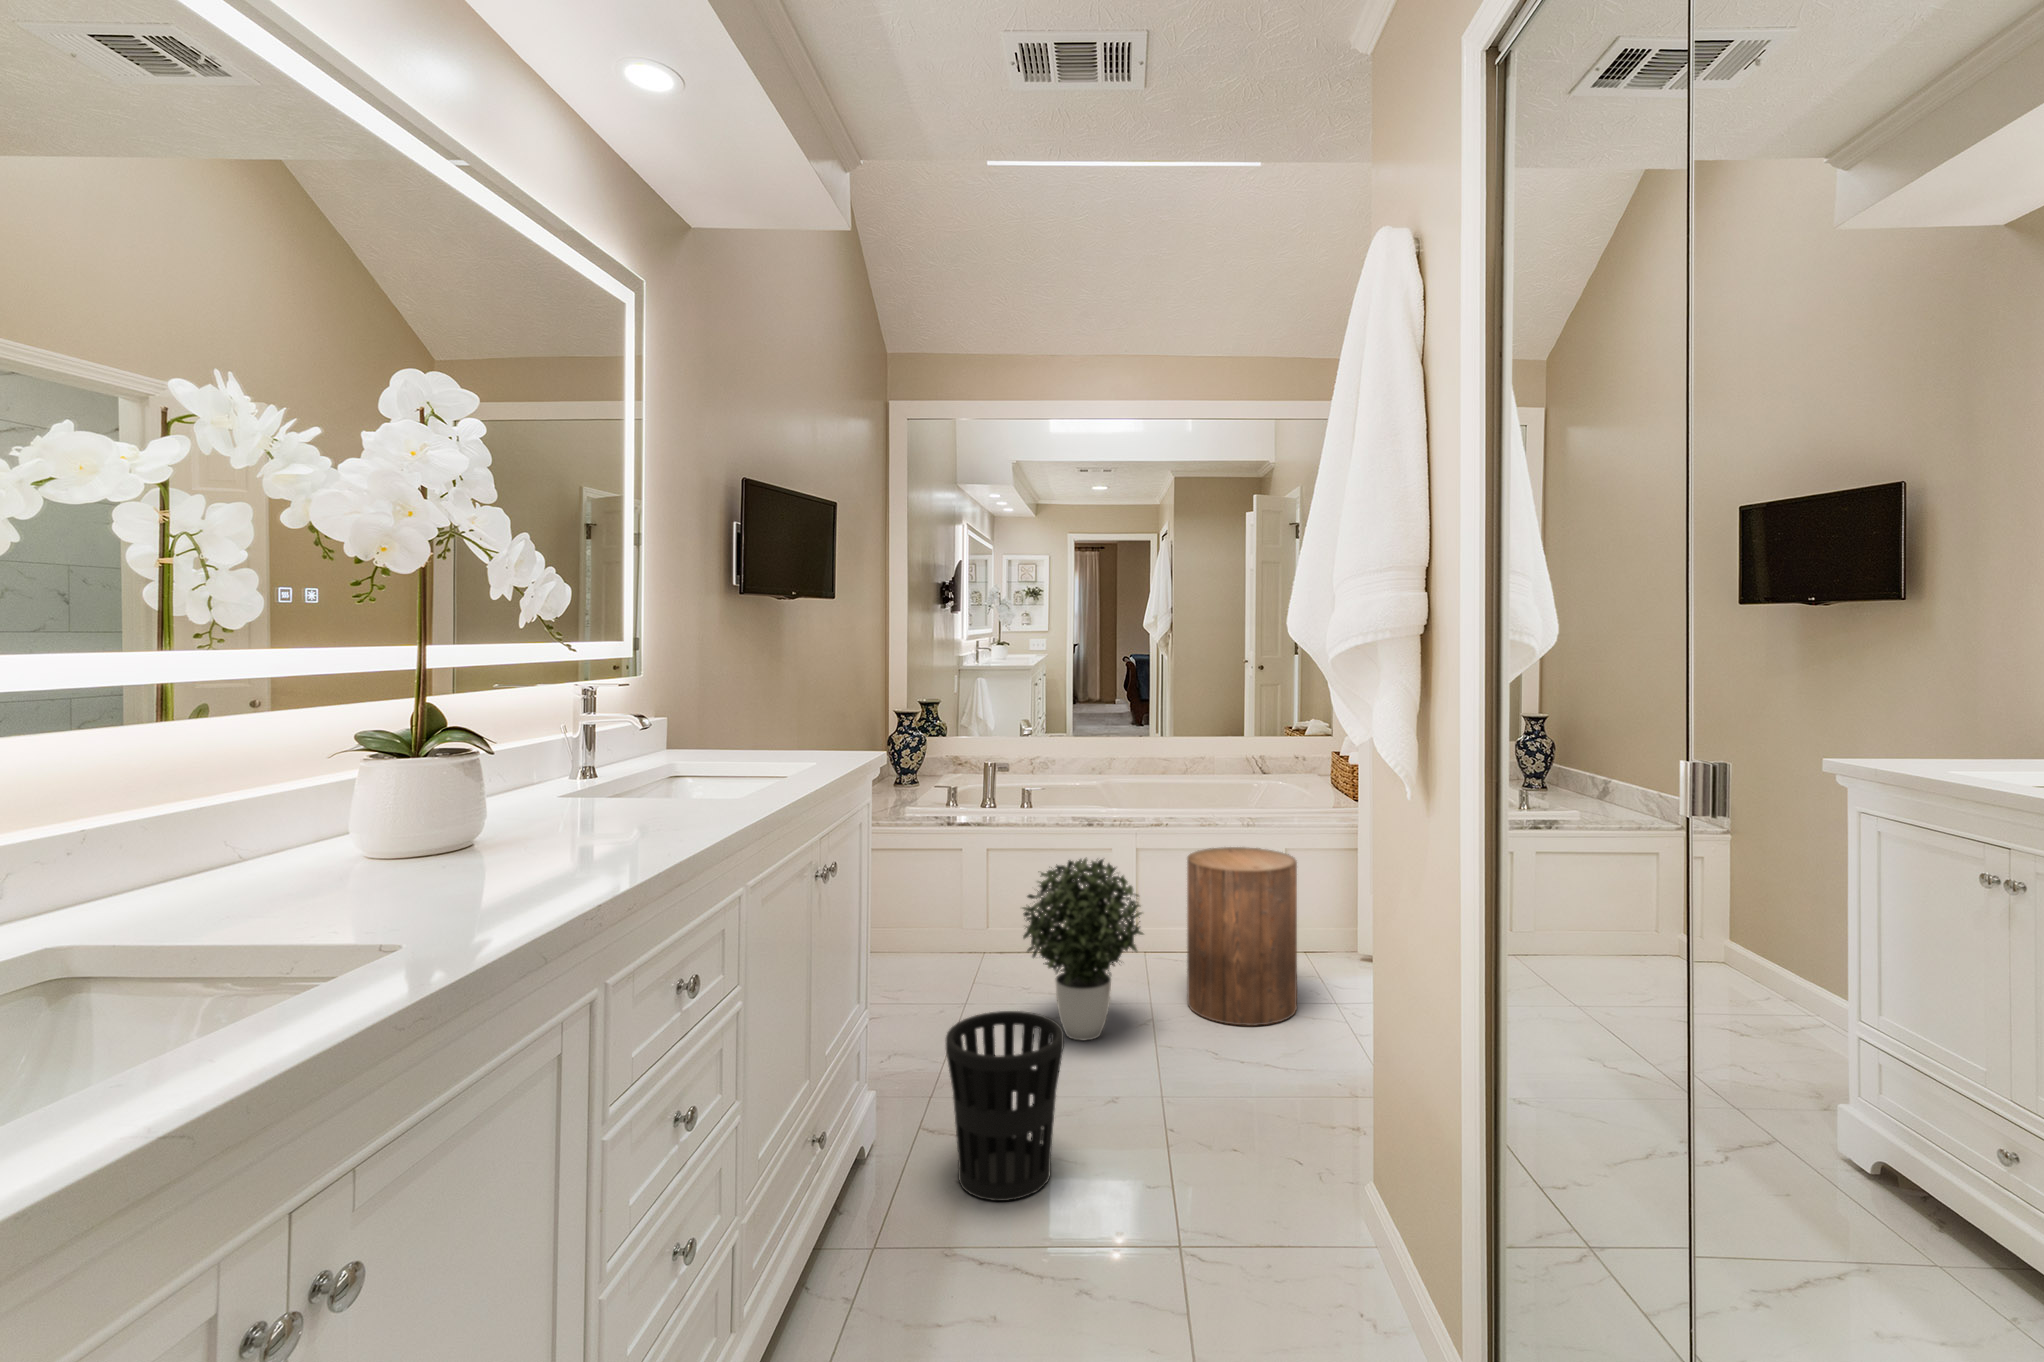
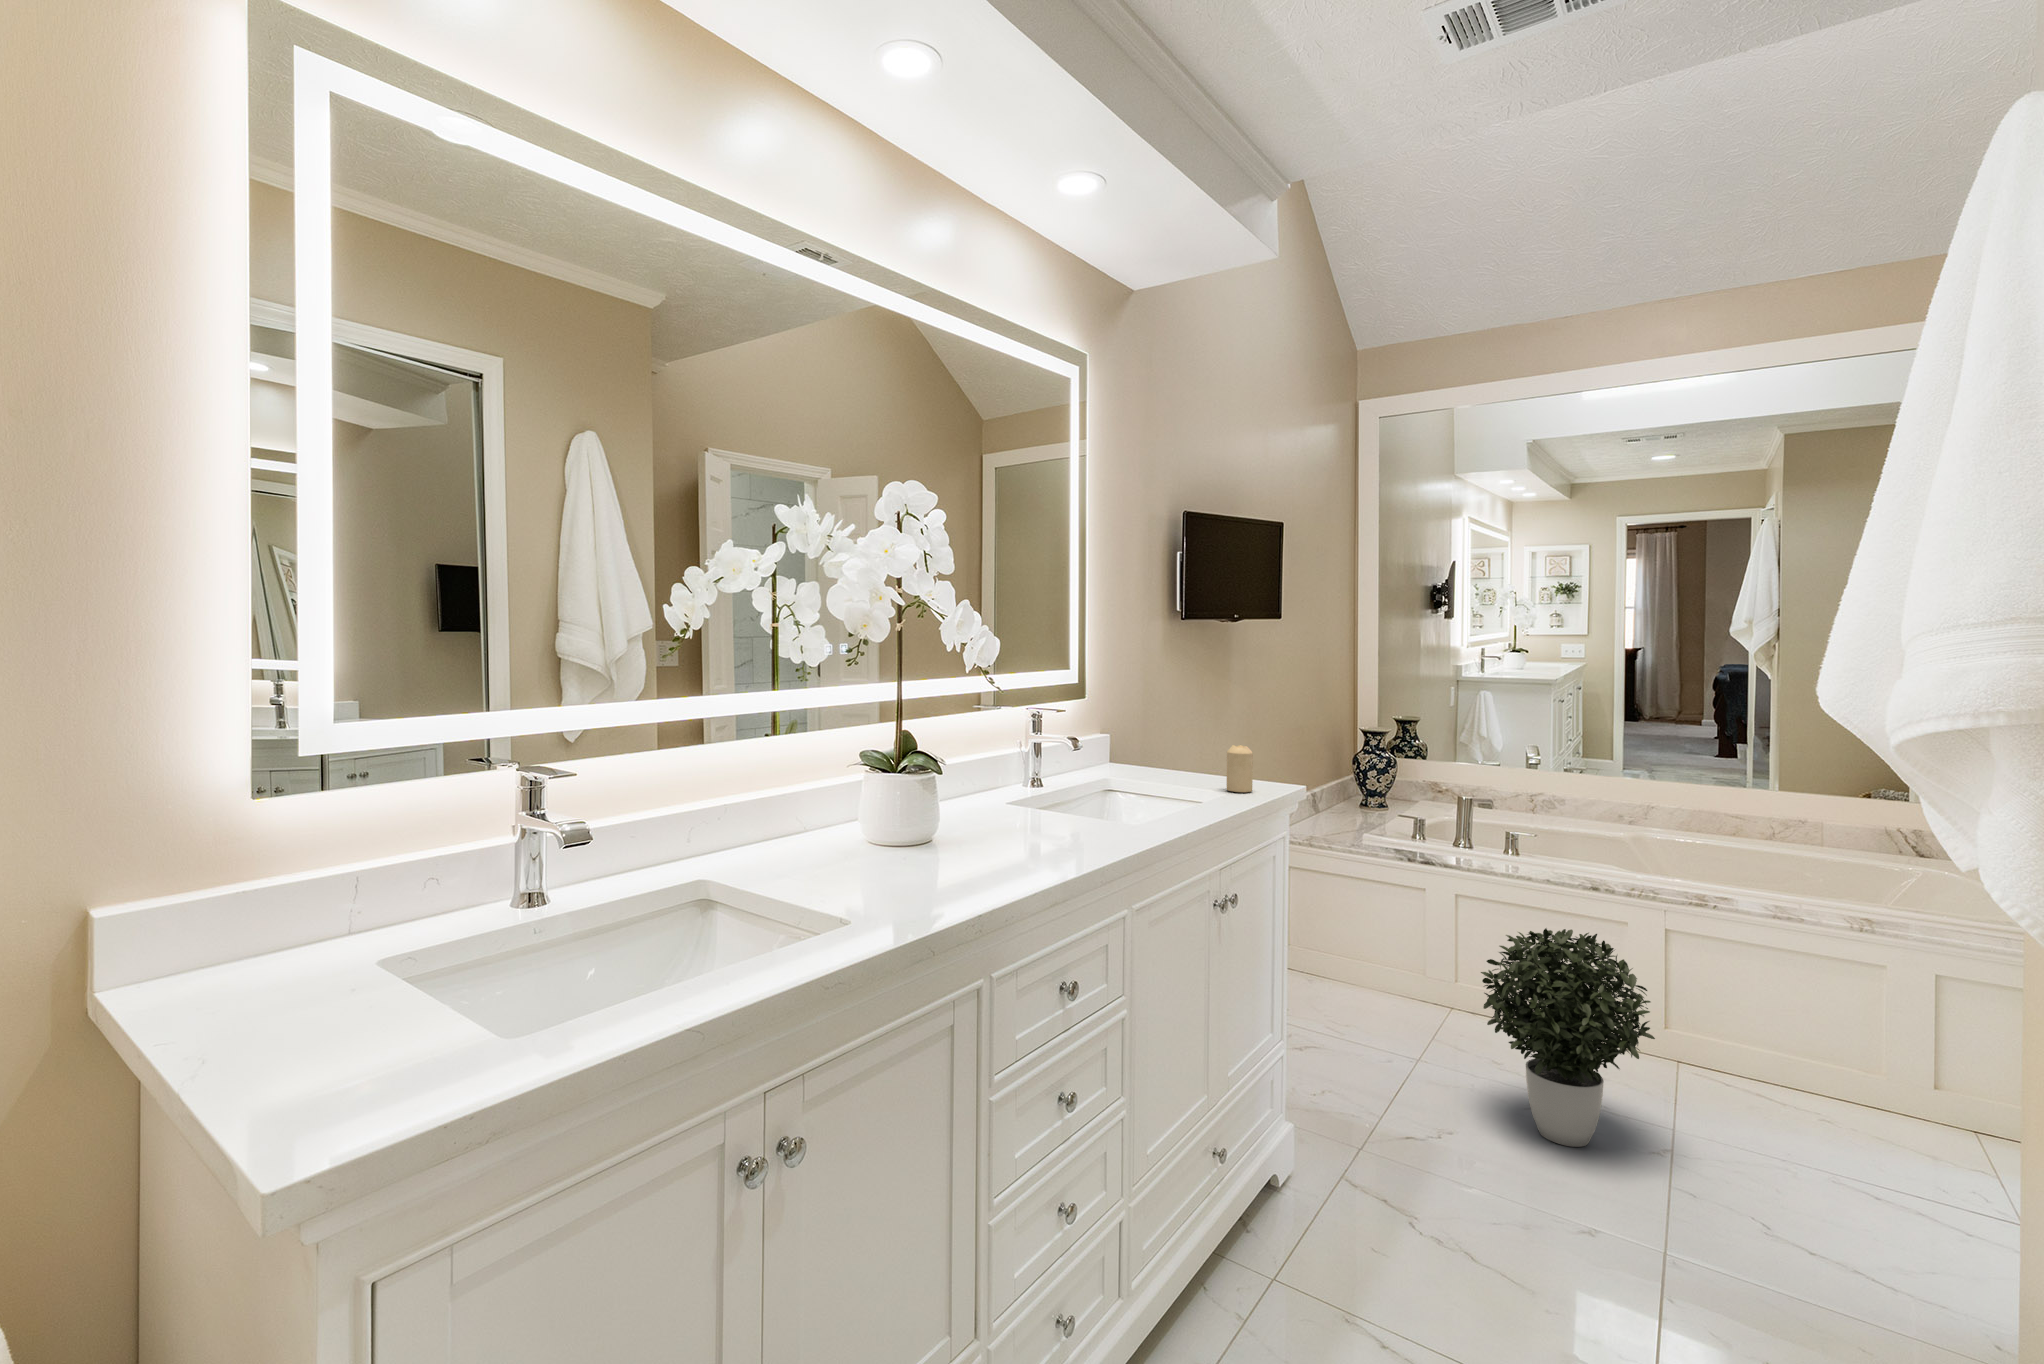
candle: none [812,713,839,761] -> present [1227,745,1253,792]
stool: present [1187,847,1297,1026] -> none [1730,947,1929,1208]
wastebasket: present [946,1011,1064,1201] -> none [1358,1080,1501,1294]

